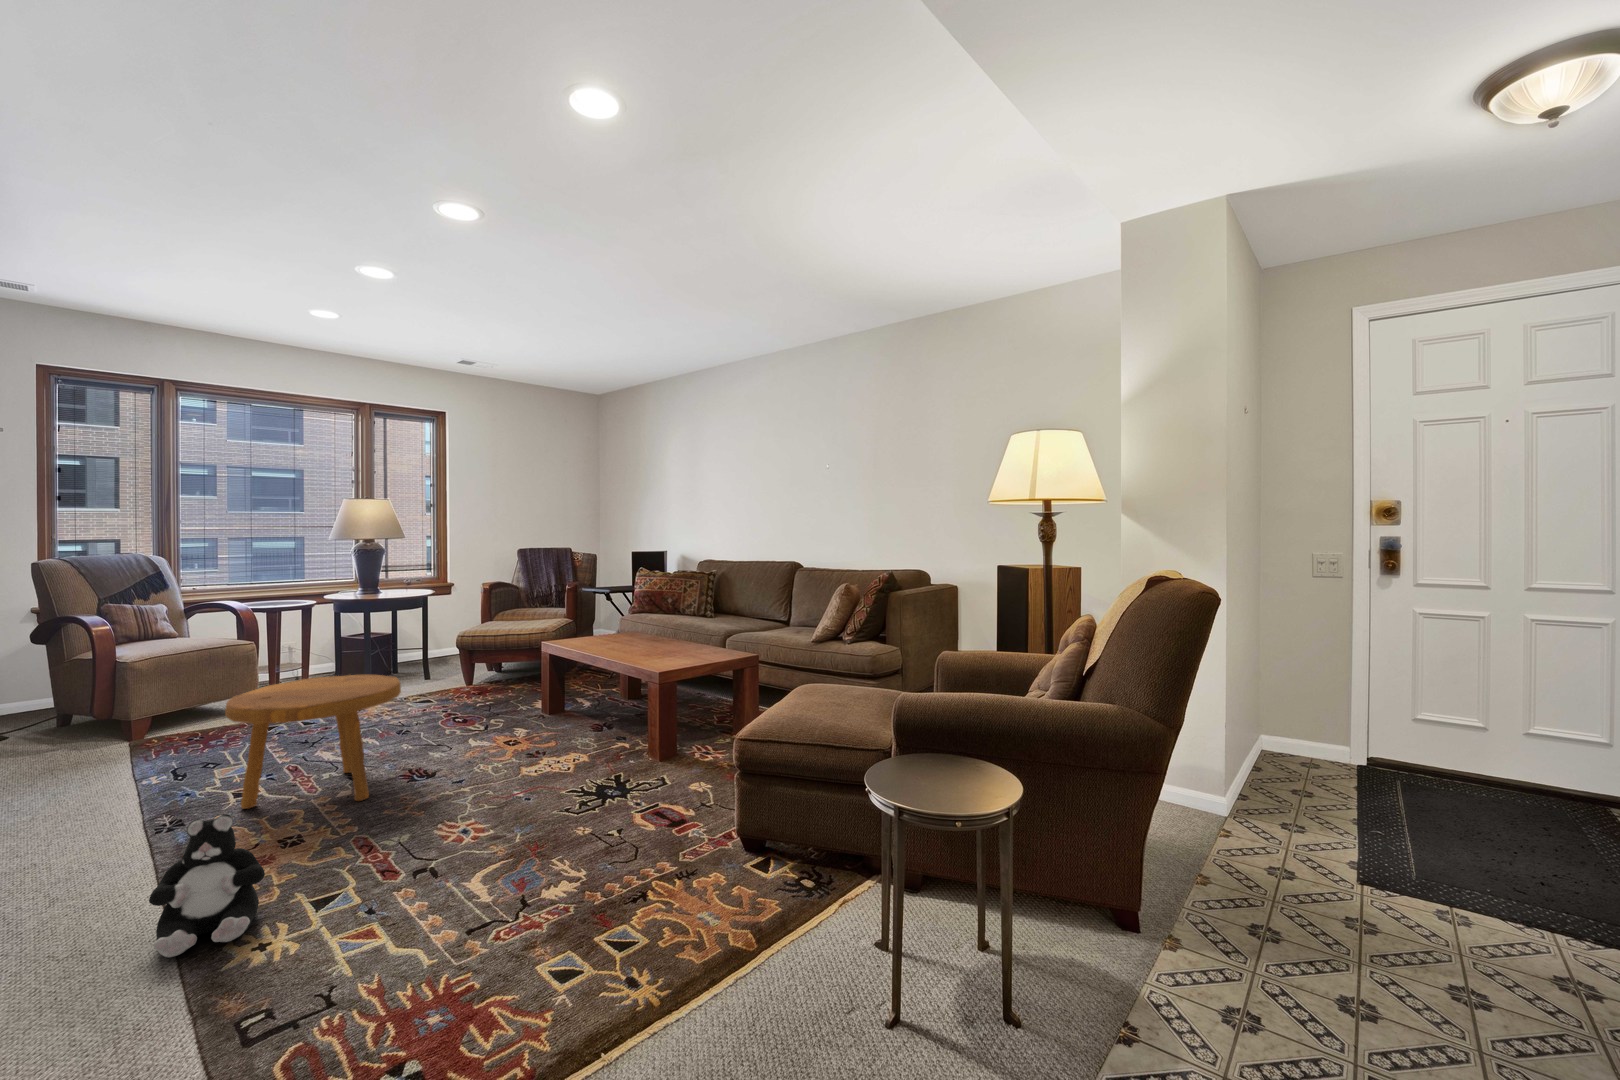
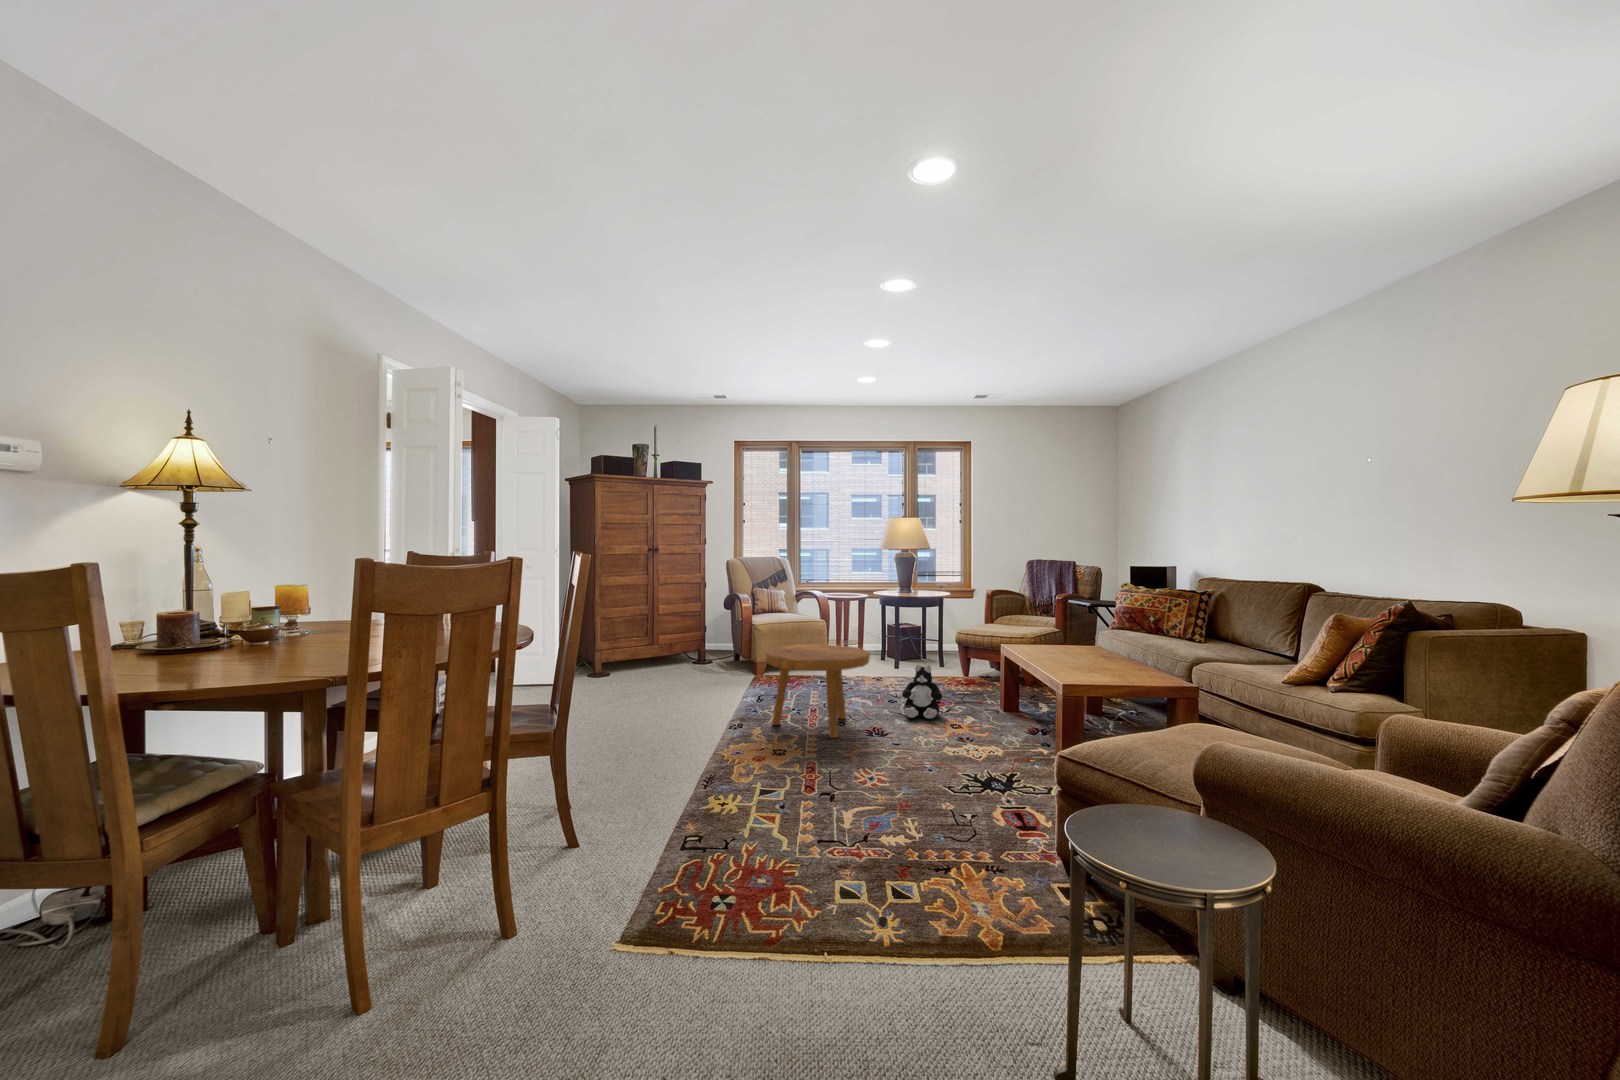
plush toy: present [149,814,265,957] -> present [902,665,942,719]

